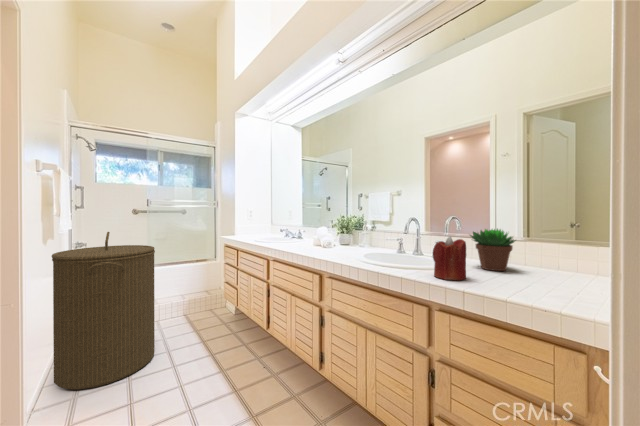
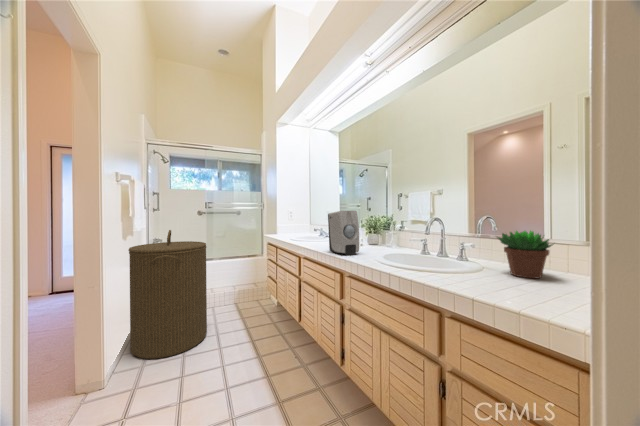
soap dispenser: none [303,210,337,256] -> present [328,211,359,255]
candle: present [433,236,466,280] -> none [447,238,484,287]

